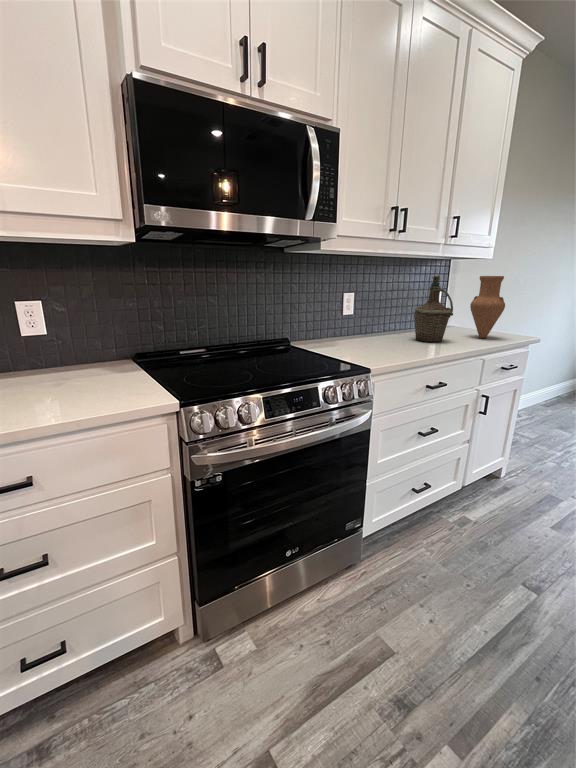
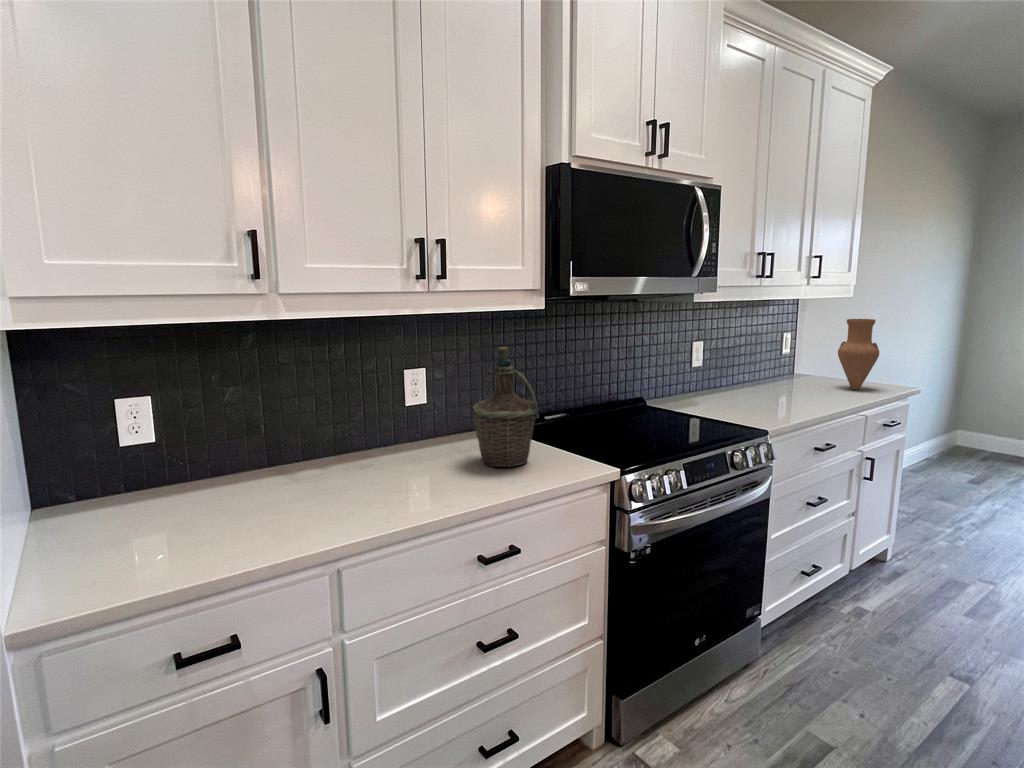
bottle: present [414,276,453,342] -> present [473,347,539,467]

